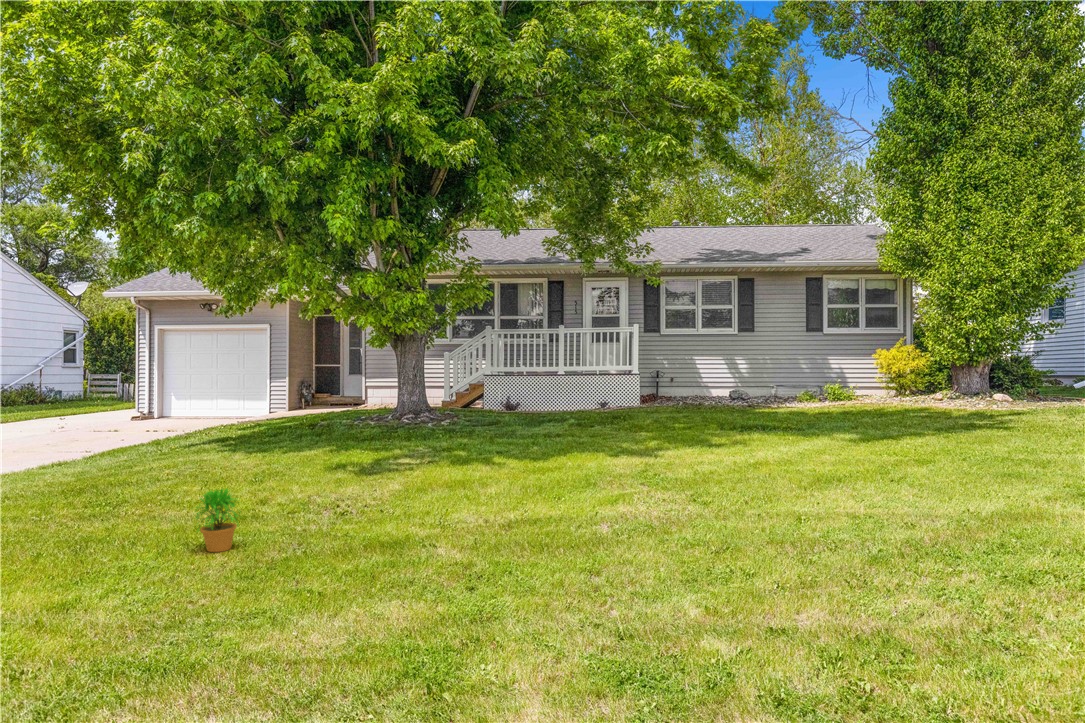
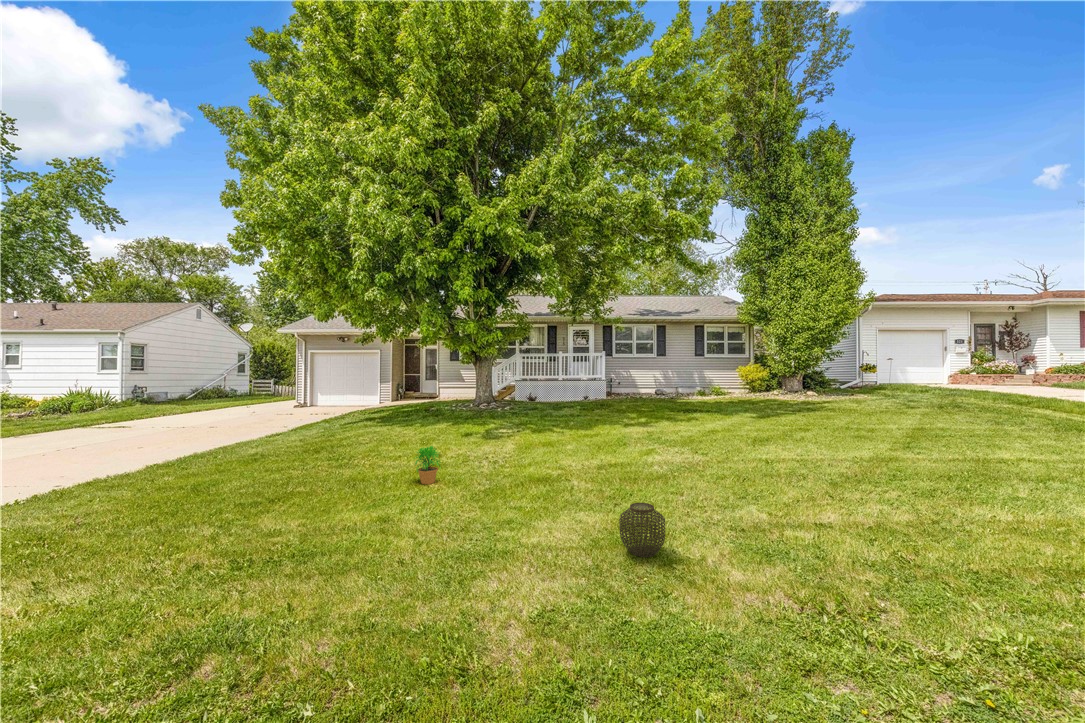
woven basket: none [420,594,499,689] -> present [619,503,665,557]

